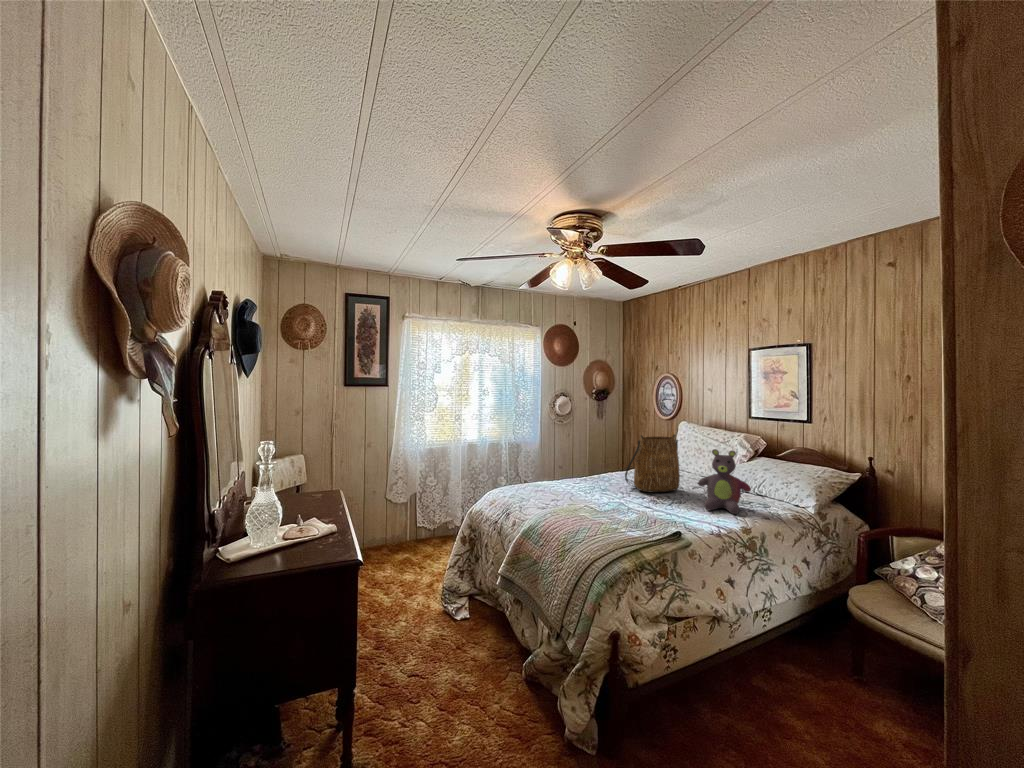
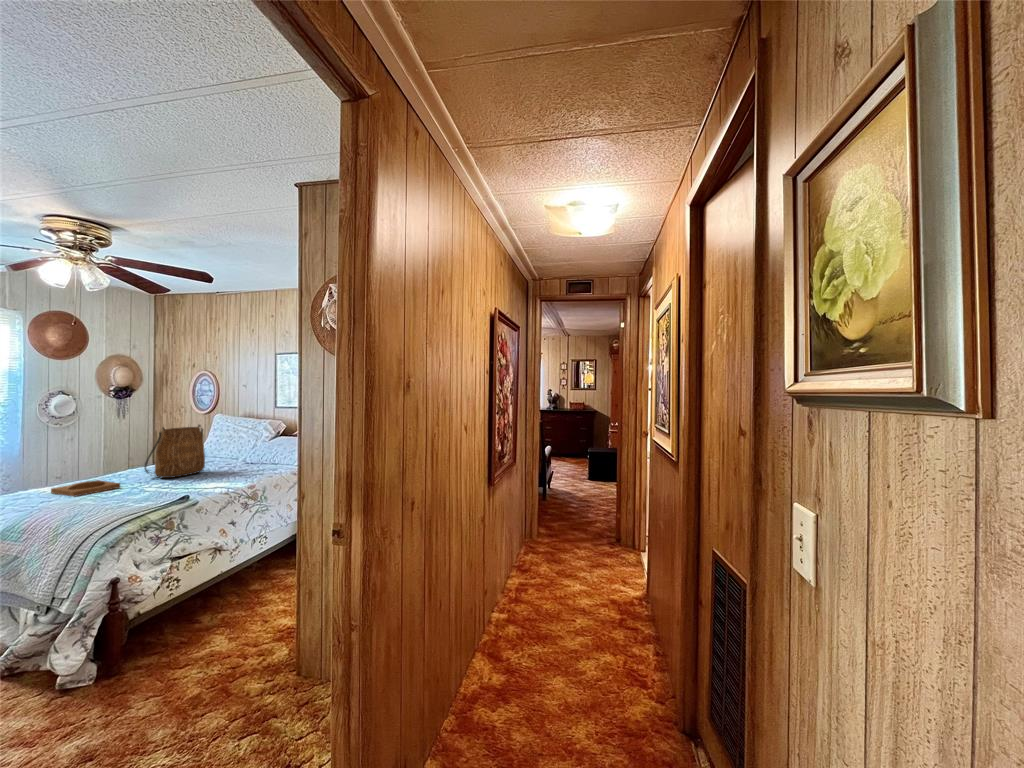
stuffed bear: present [698,449,751,514] -> none [218,431,261,480]
tray: none [558,483,607,499] -> present [51,480,120,497]

